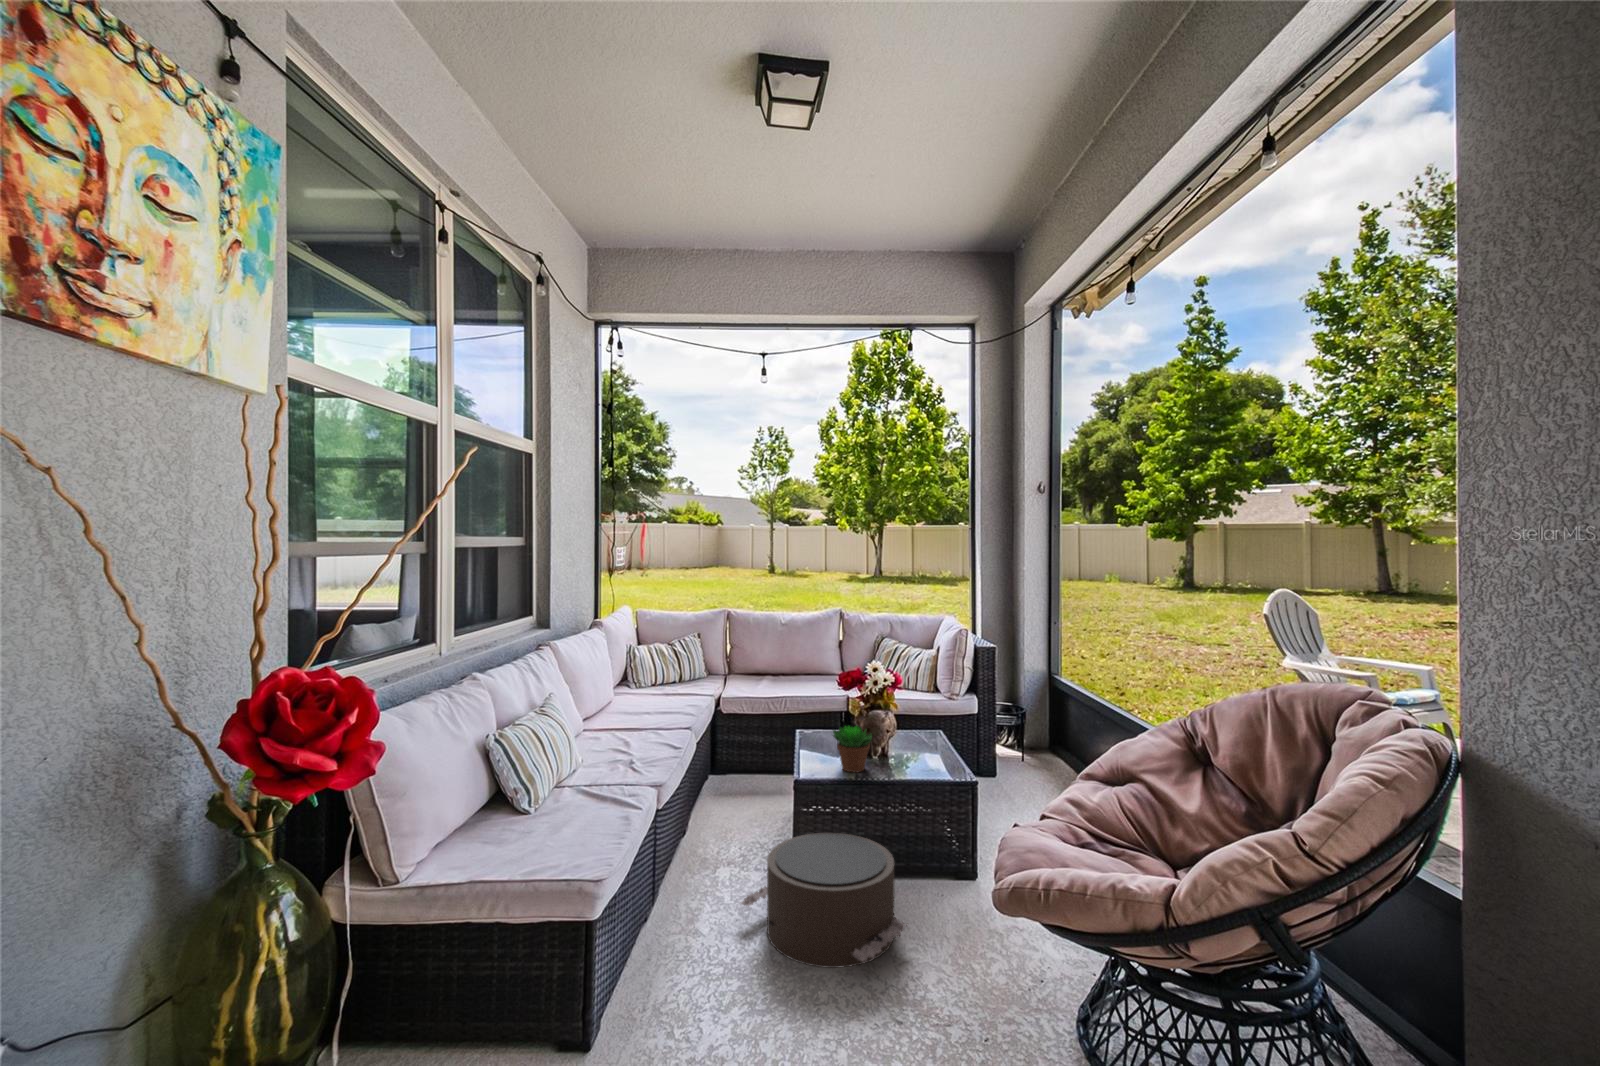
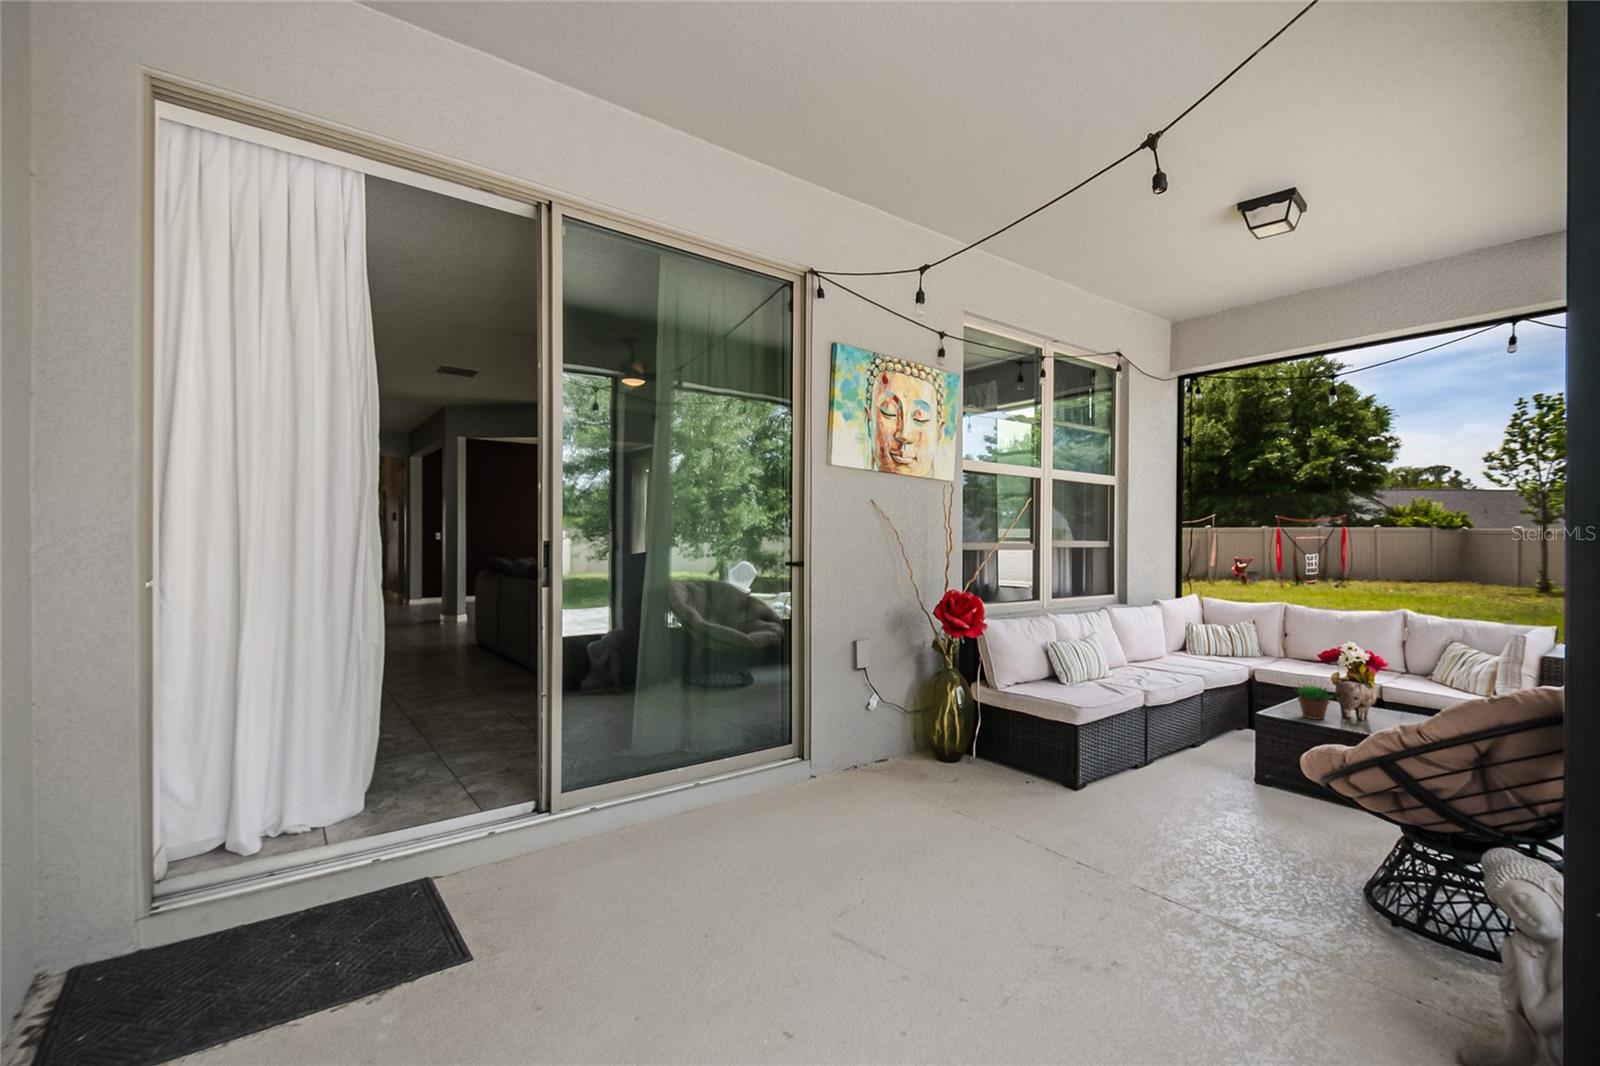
pouf: present [741,833,908,968] -> none [1191,742,1300,816]

